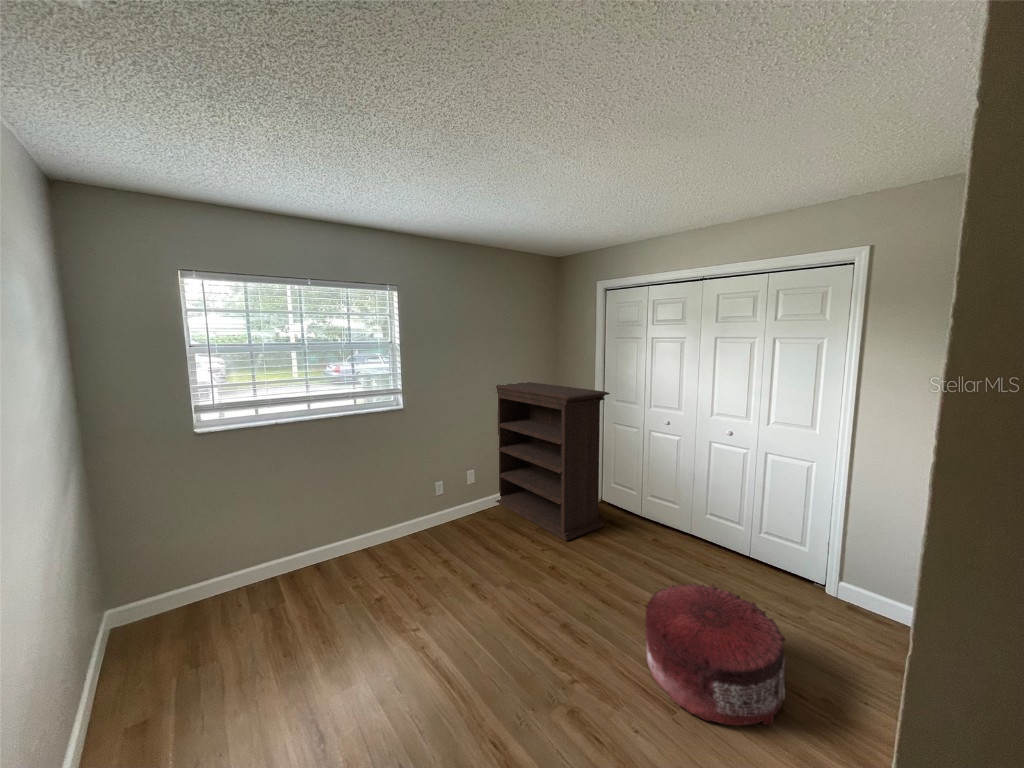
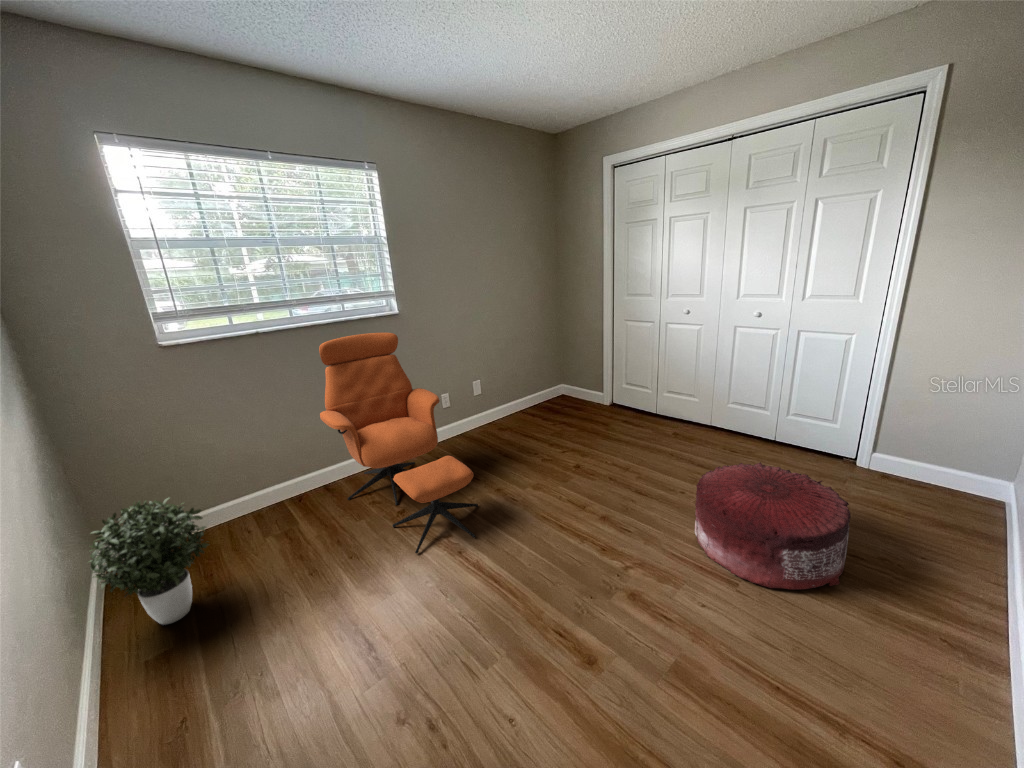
bookshelf: present [495,382,610,541] -> none [489,281,626,442]
armchair: none [320,426,450,645] -> present [319,333,478,553]
potted plant: none [95,572,201,694] -> present [90,498,209,625]

